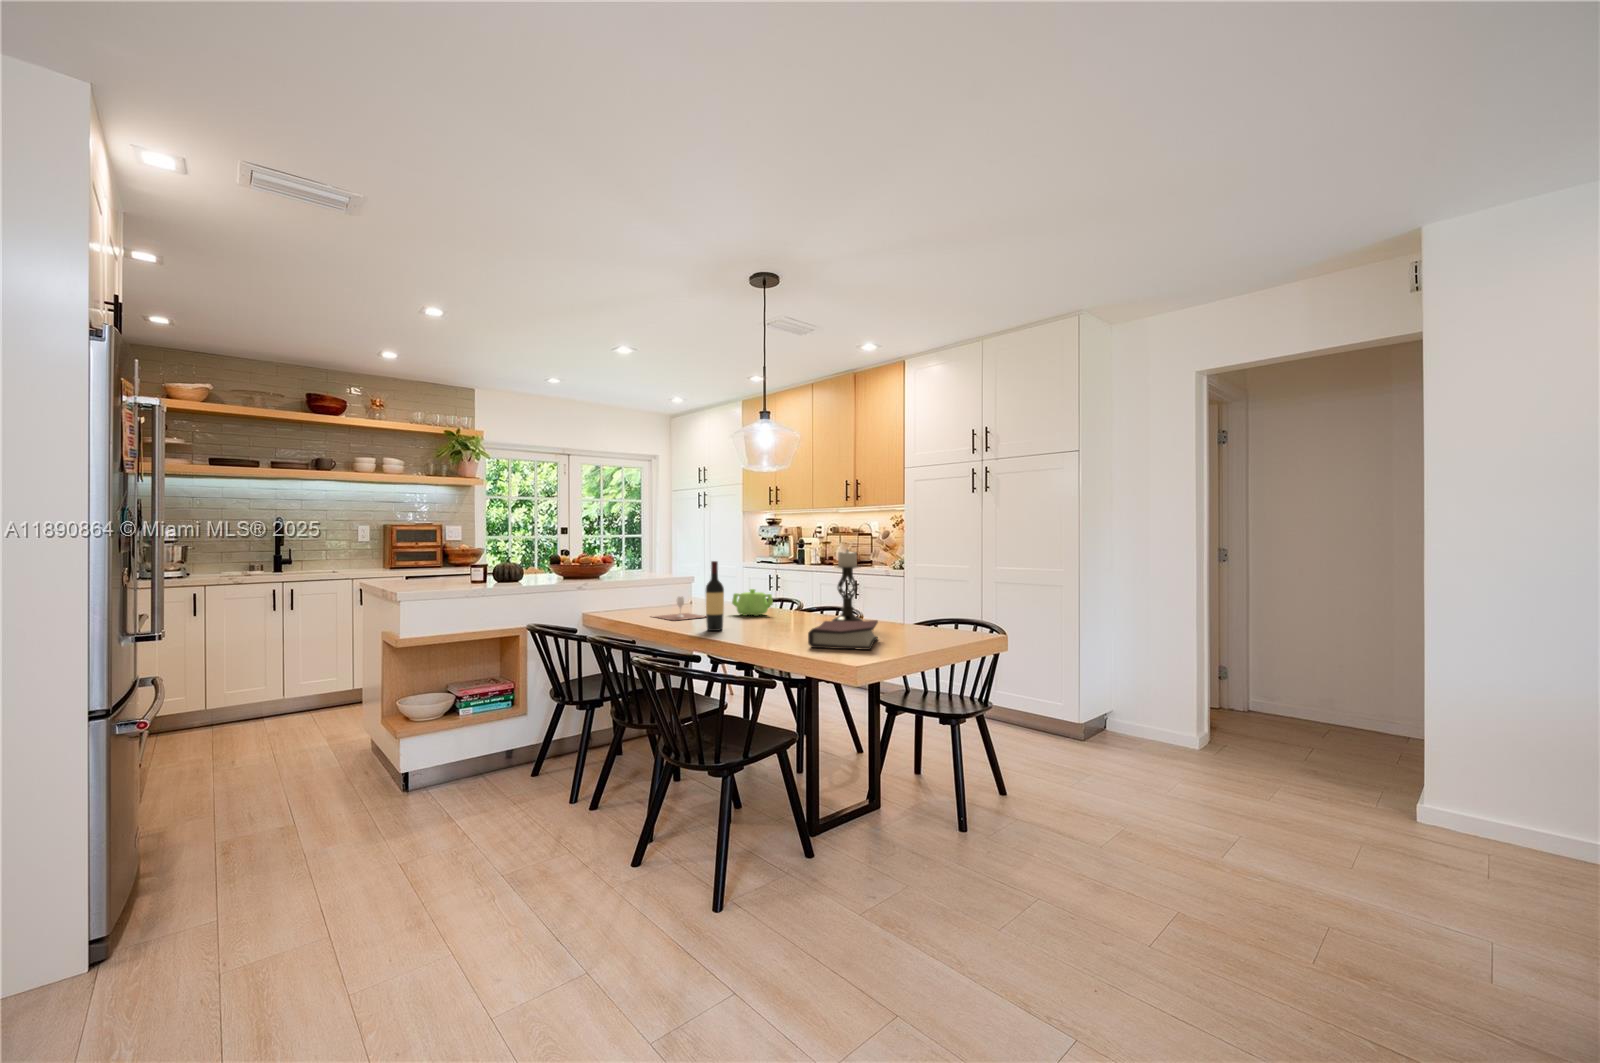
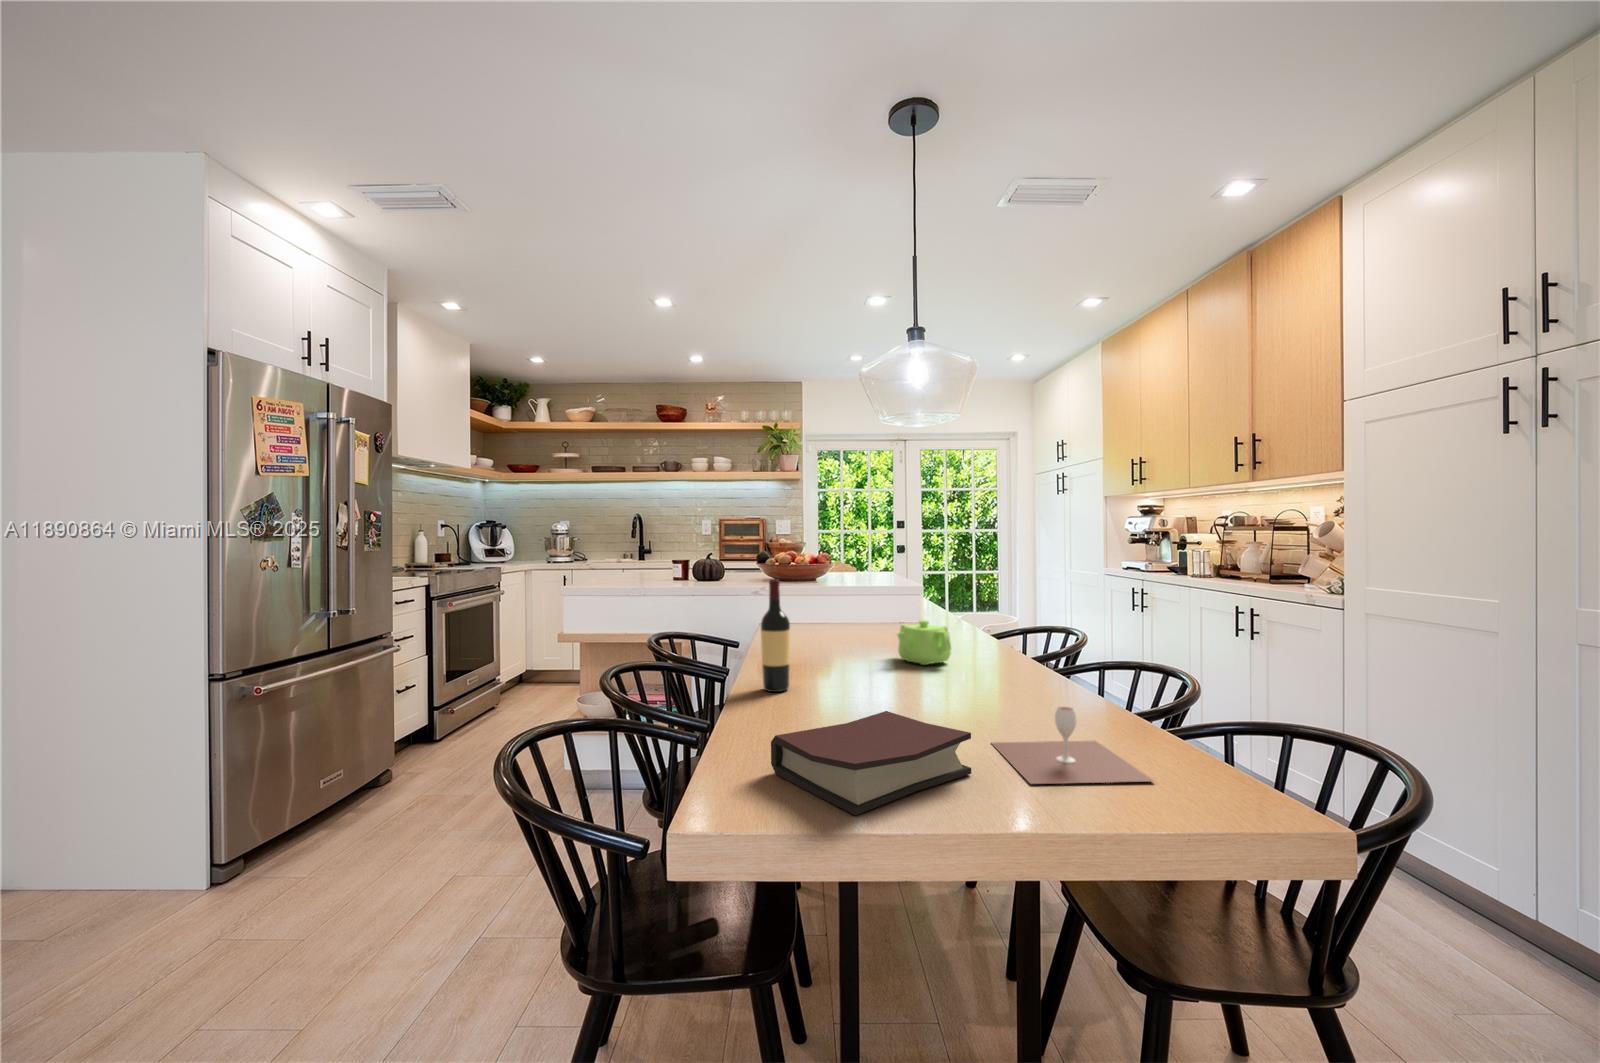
candle holder: present [832,549,863,621] -> none [989,565,1055,721]
wine glass: present [655,597,706,621] -> present [992,707,1154,784]

